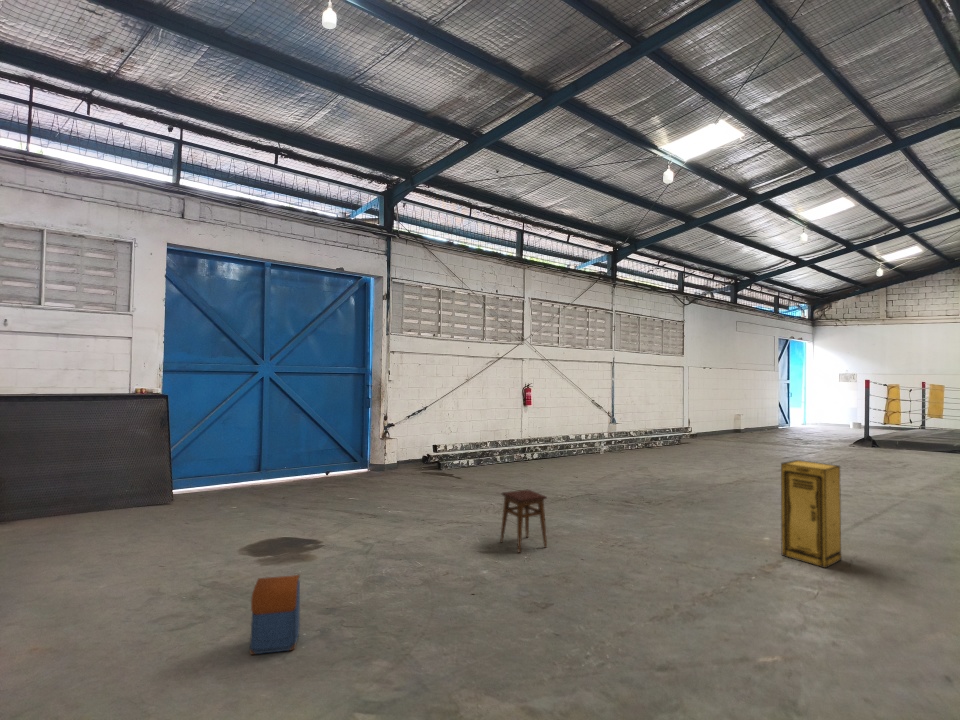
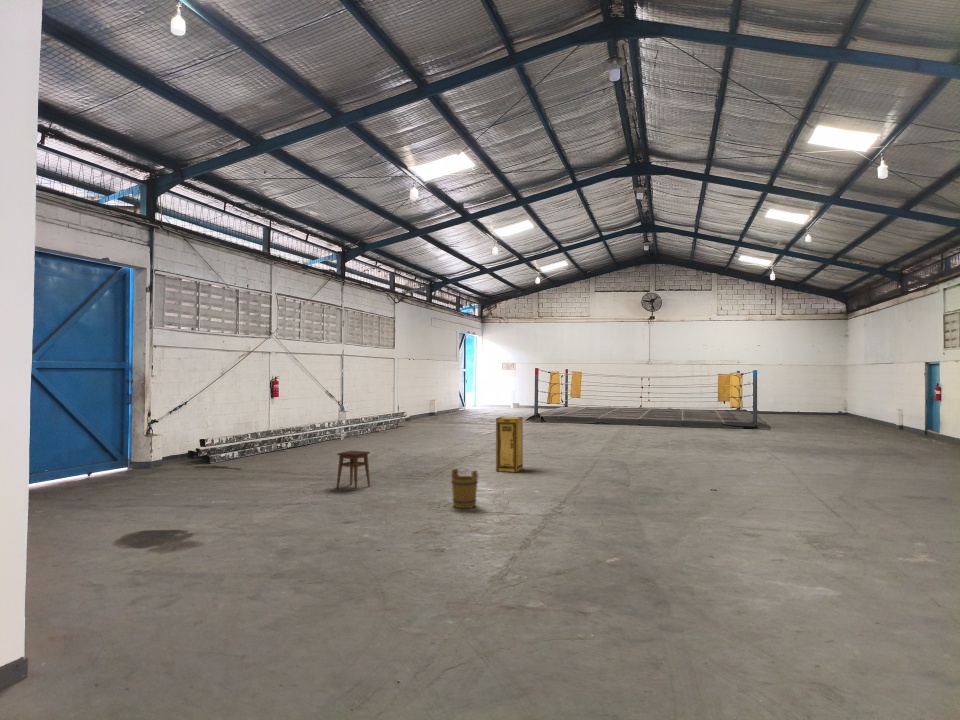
bucket: none [631,571,692,670] -> present [451,469,478,508]
backpack: present [250,575,300,654] -> none [256,495,288,540]

